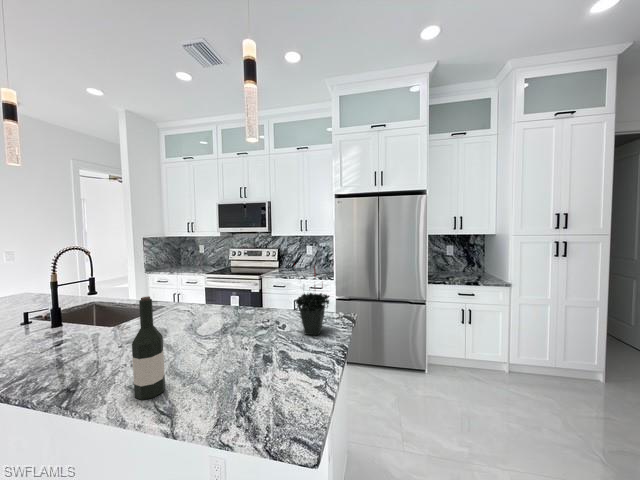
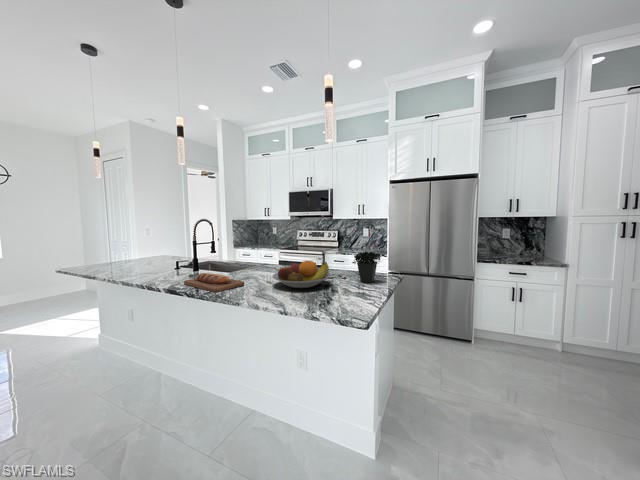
wine bottle: present [132,296,165,400] -> none [253,238,270,301]
fruit bowl: none [176,313,264,357] -> present [272,261,330,288]
bread loaf: none [23,339,131,383] -> present [184,273,245,292]

